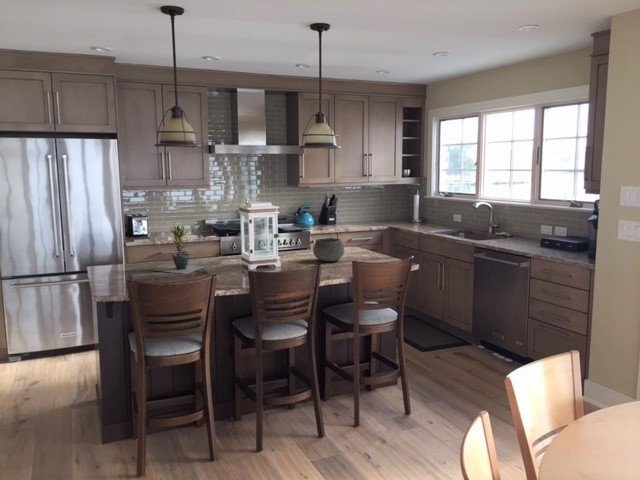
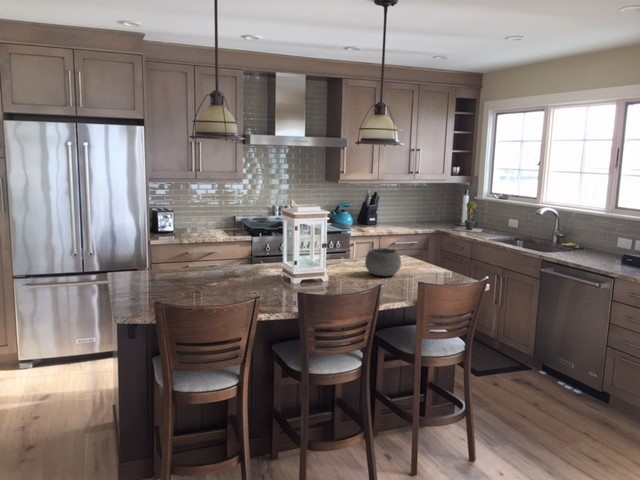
potted plant: present [154,225,207,274] -> present [454,202,483,232]

